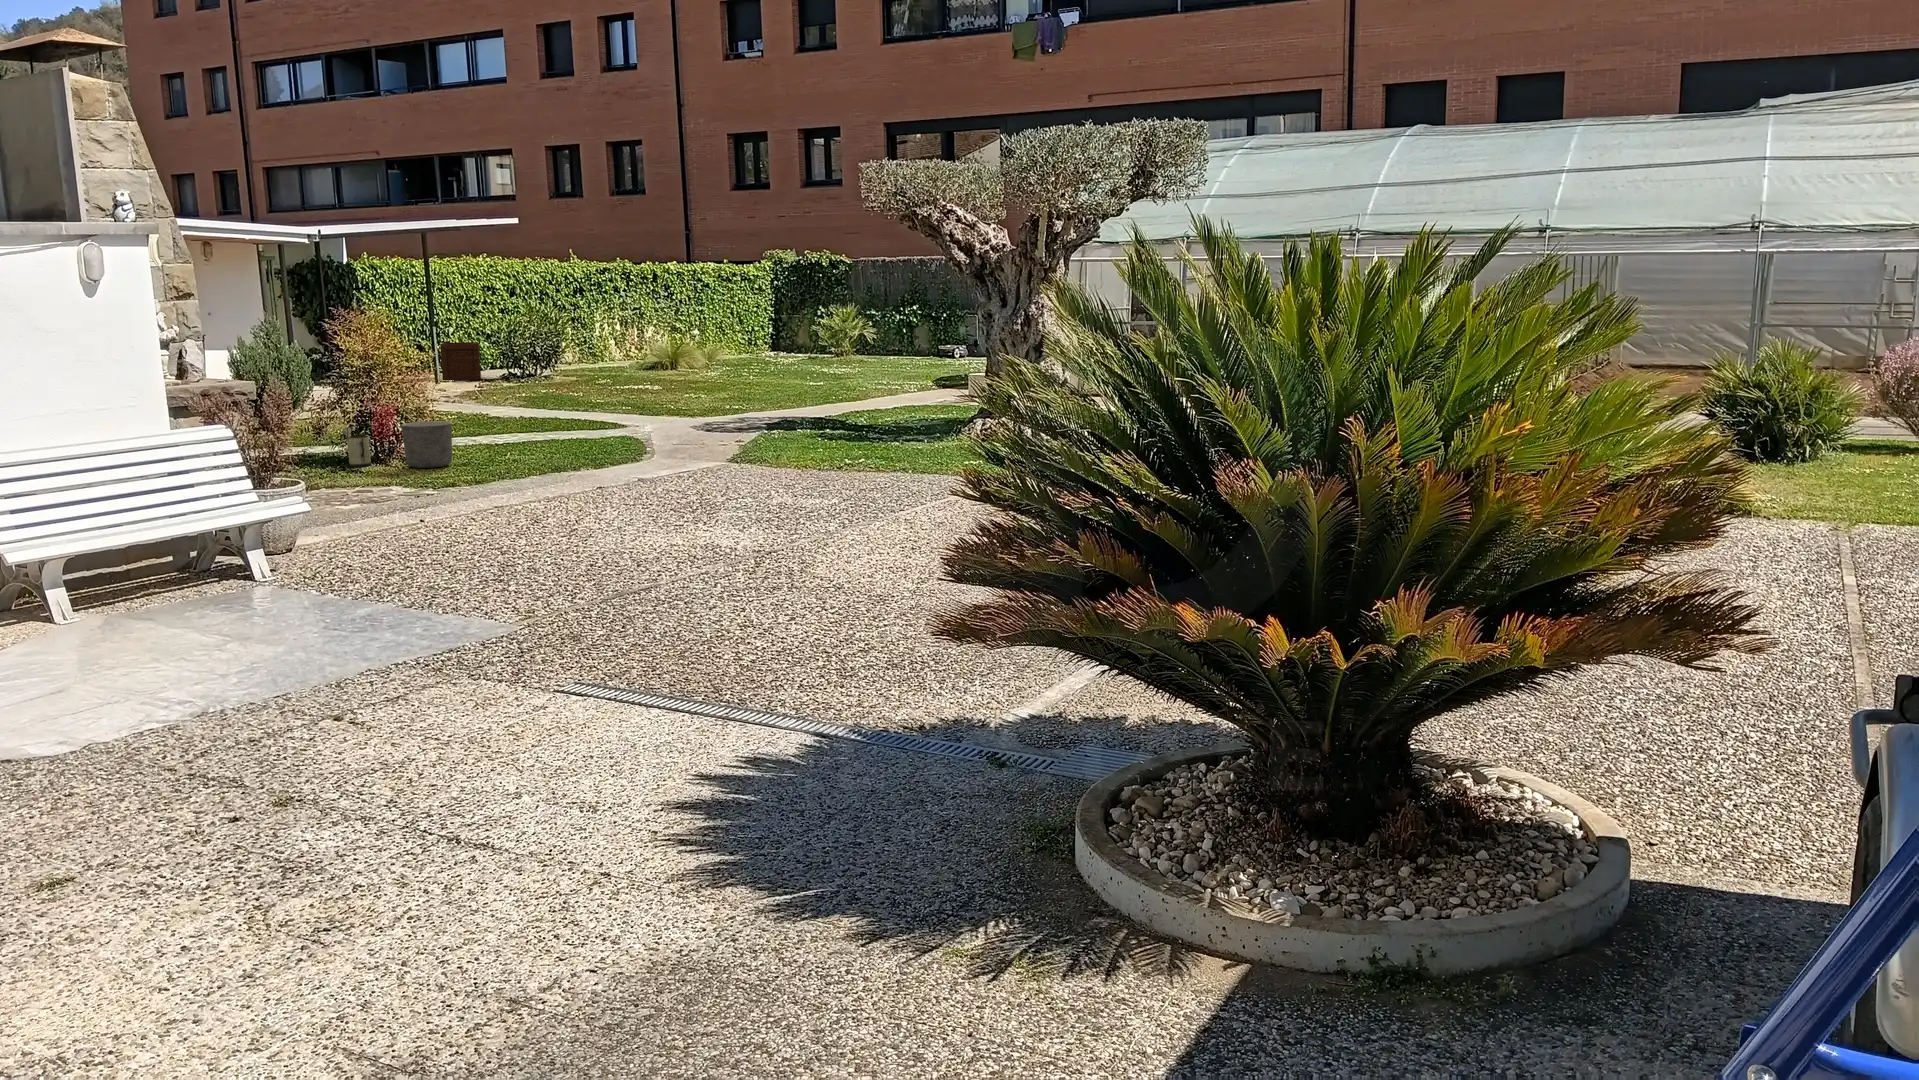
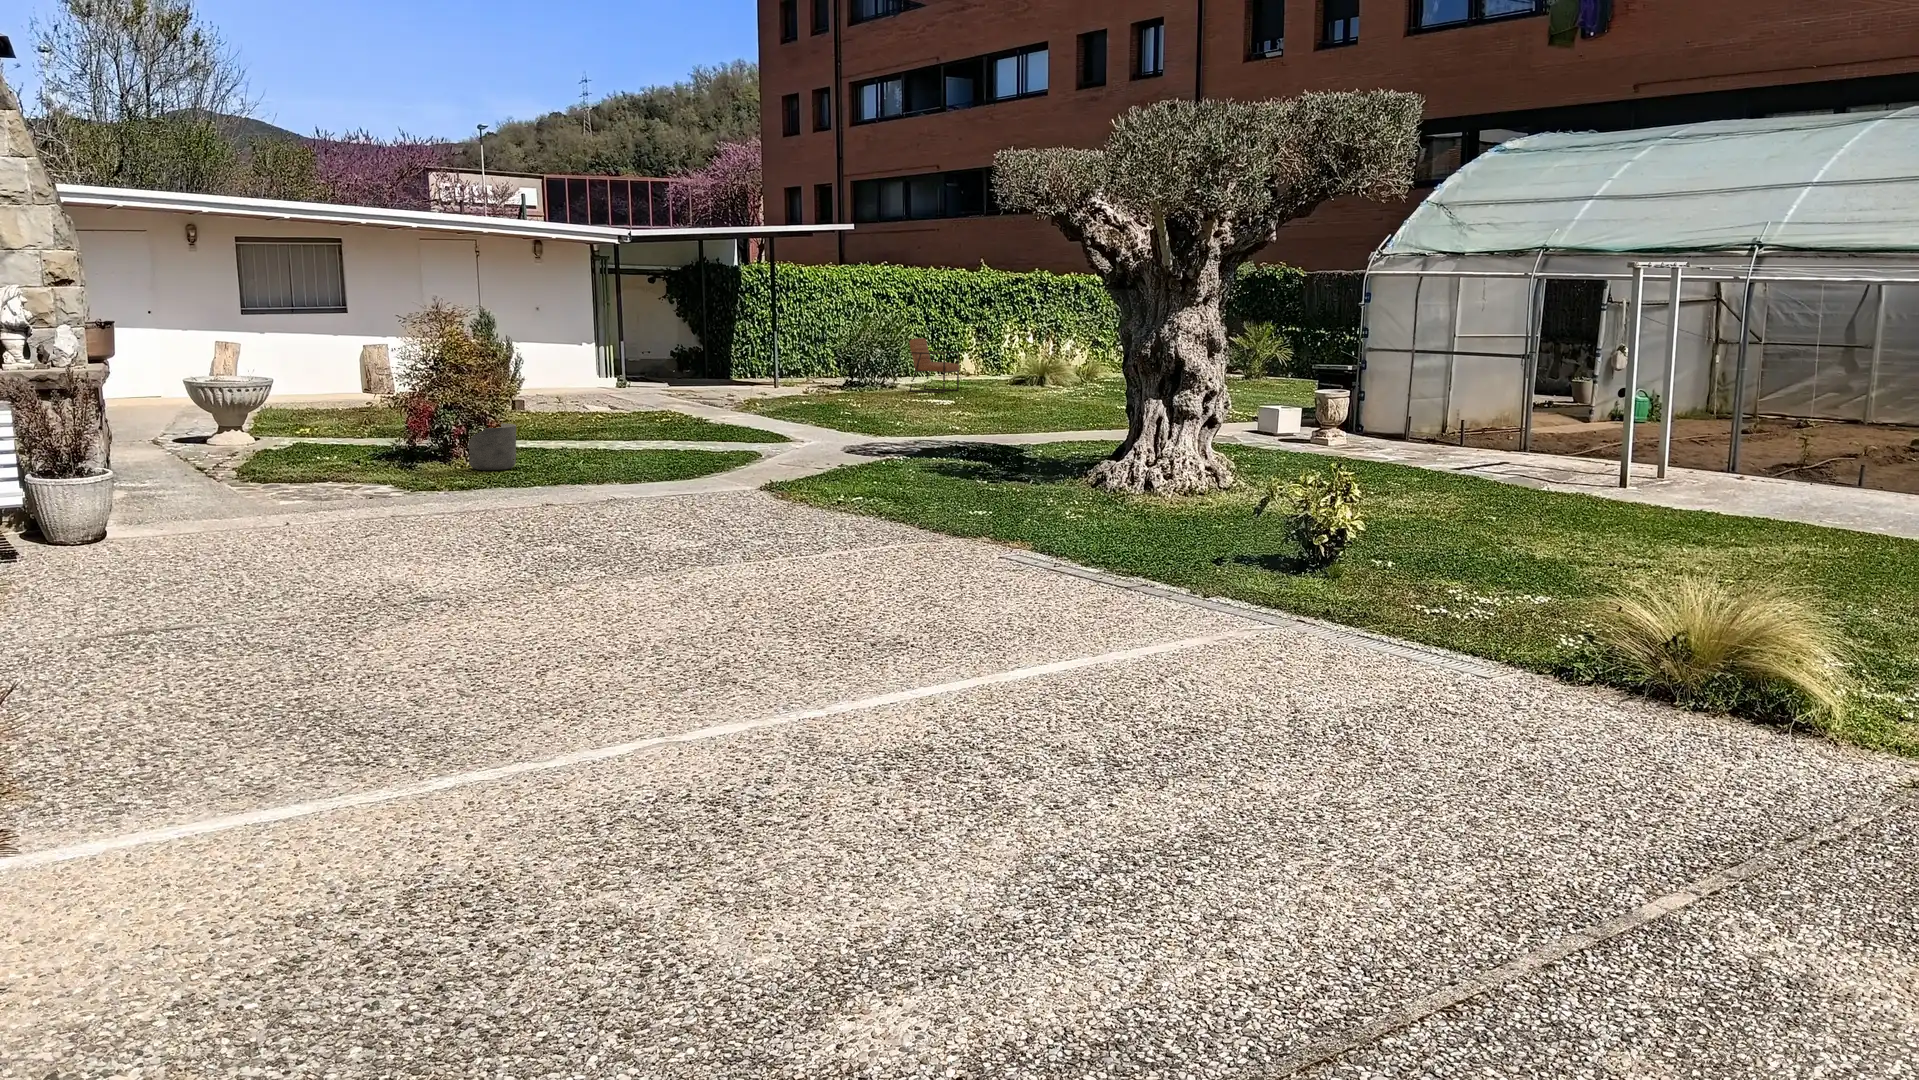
chair: none [551,328,598,380] -> present [909,338,959,393]
wooden crate: present [440,342,481,381] -> none [813,349,858,387]
watering can: present [342,427,371,467] -> none [434,423,457,464]

